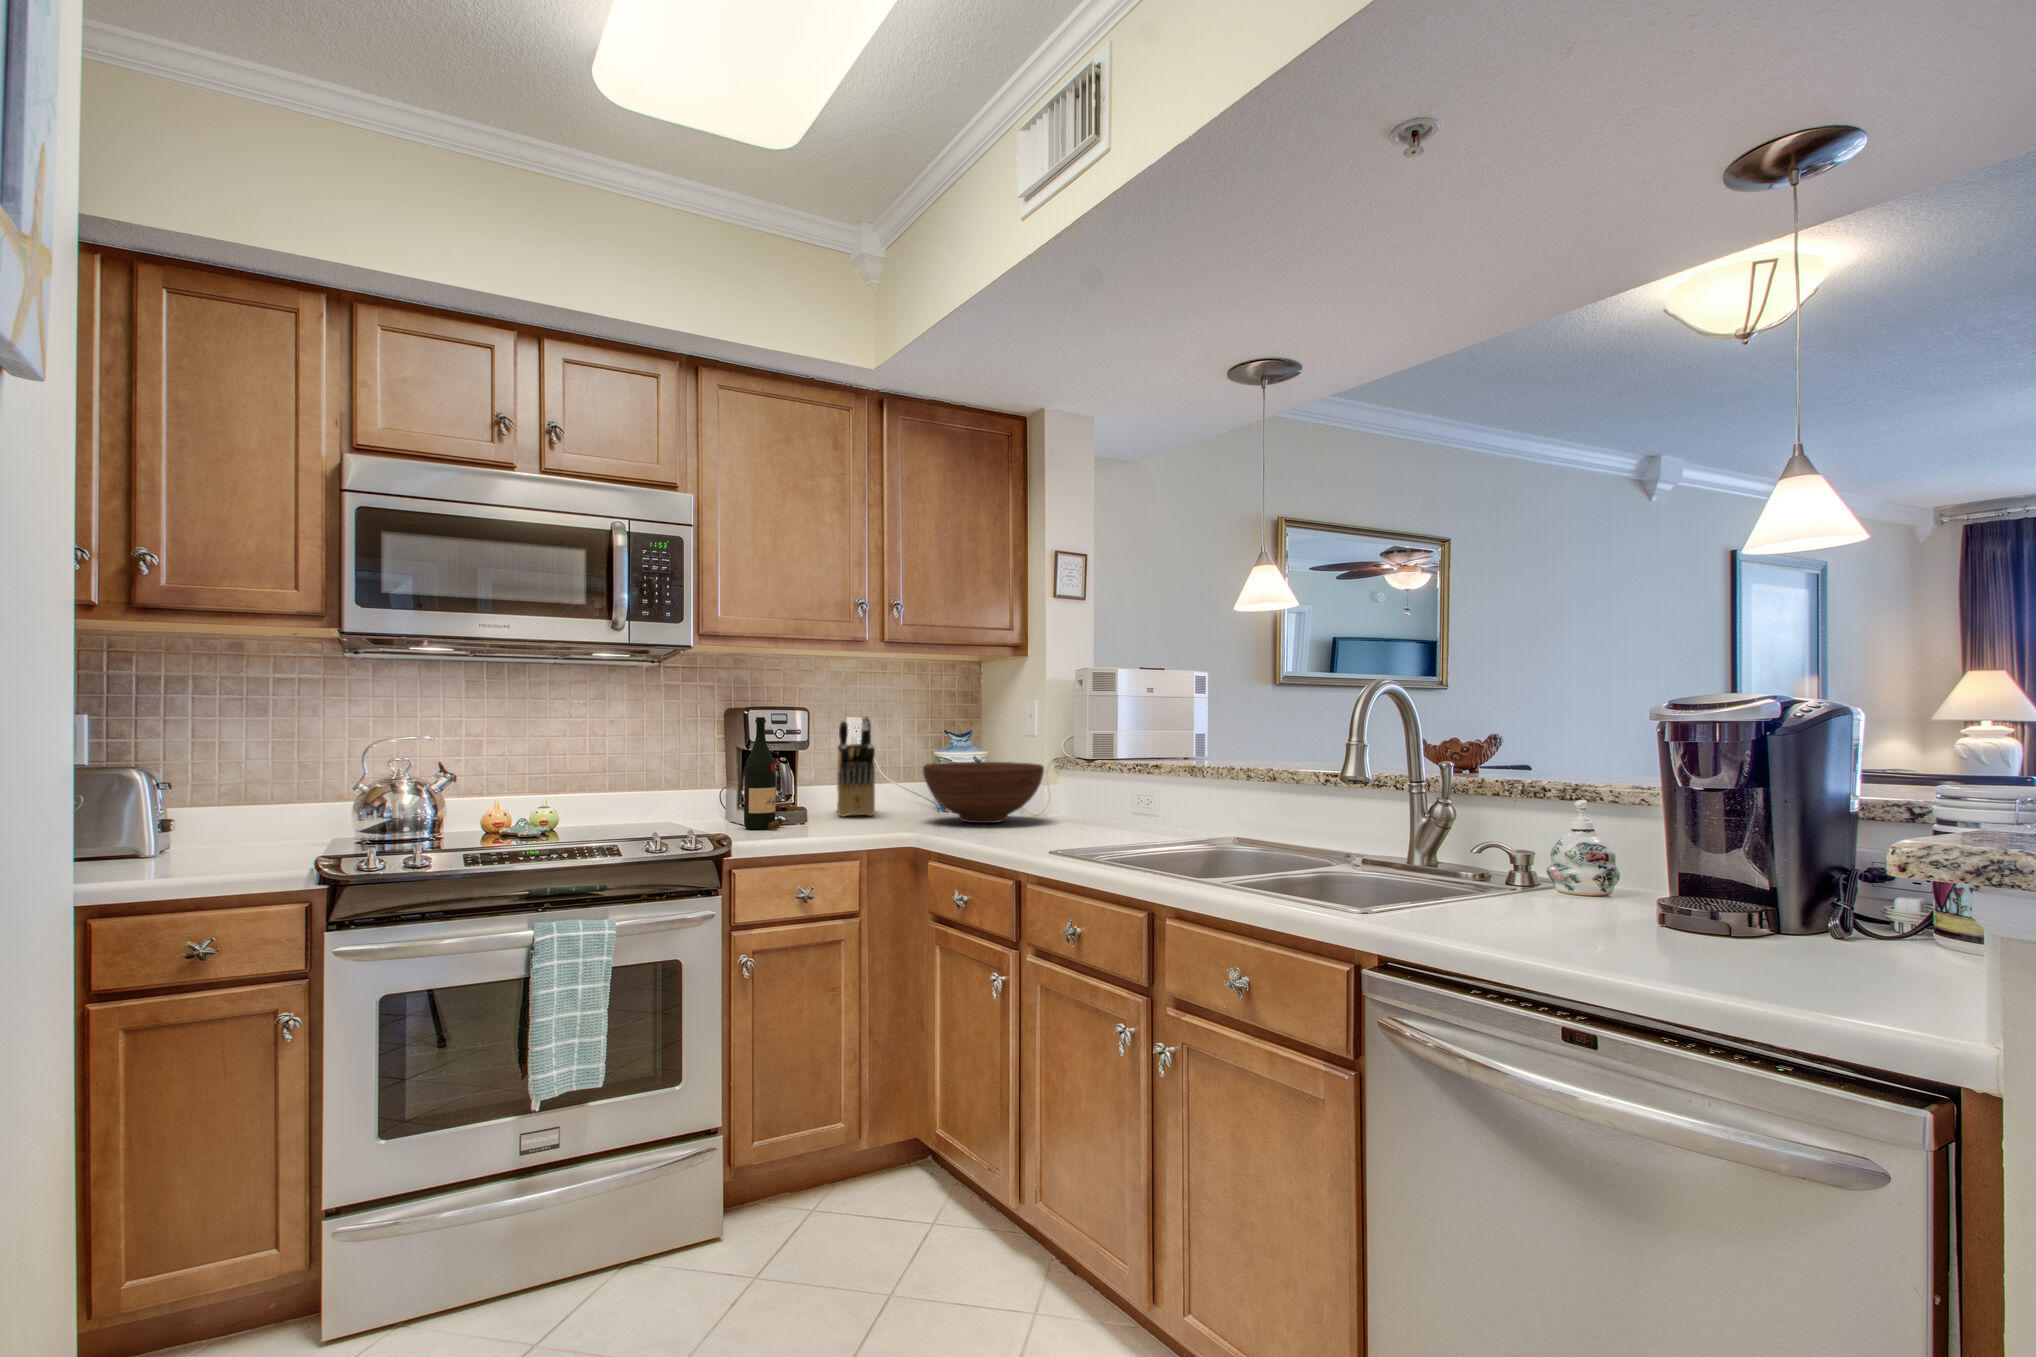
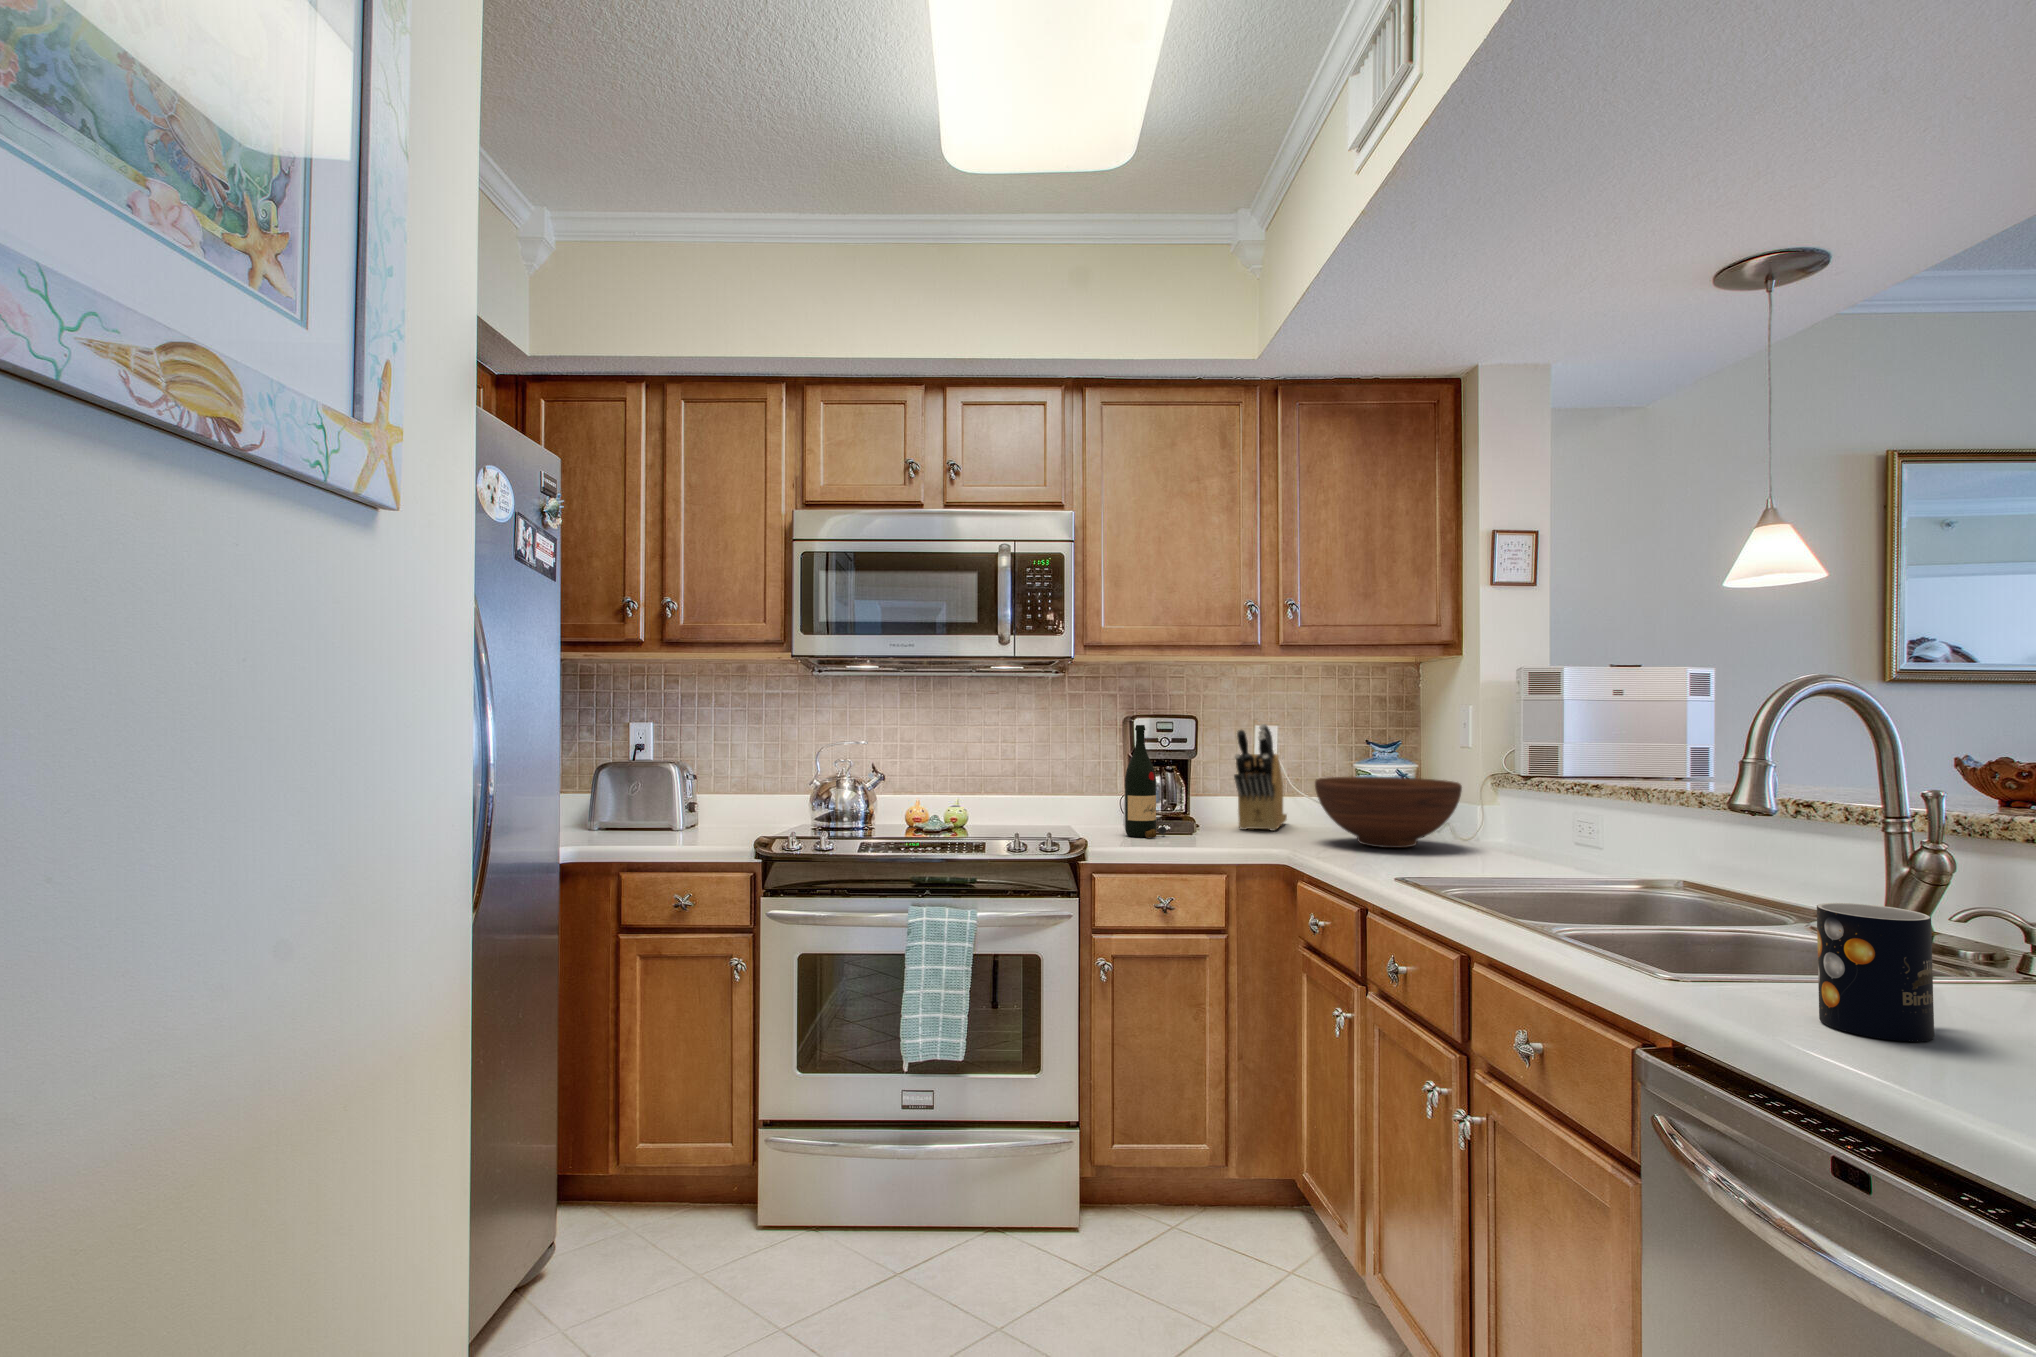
mug: none [1398,826,1457,907] -> present [1817,903,1934,1042]

